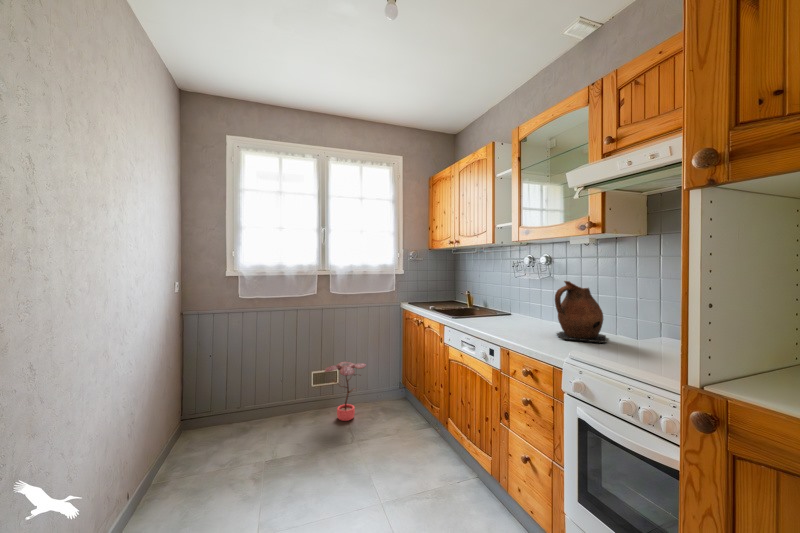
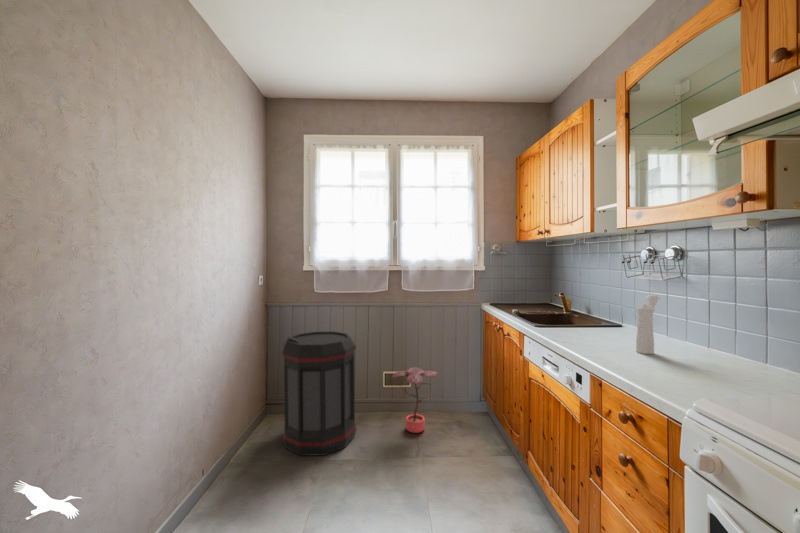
ceramic pitcher: present [555,281,607,343] -> none [678,285,775,387]
pepper mill: none [526,289,540,331] -> present [636,295,659,354]
trash can: none [213,333,291,456] -> present [283,331,356,456]

